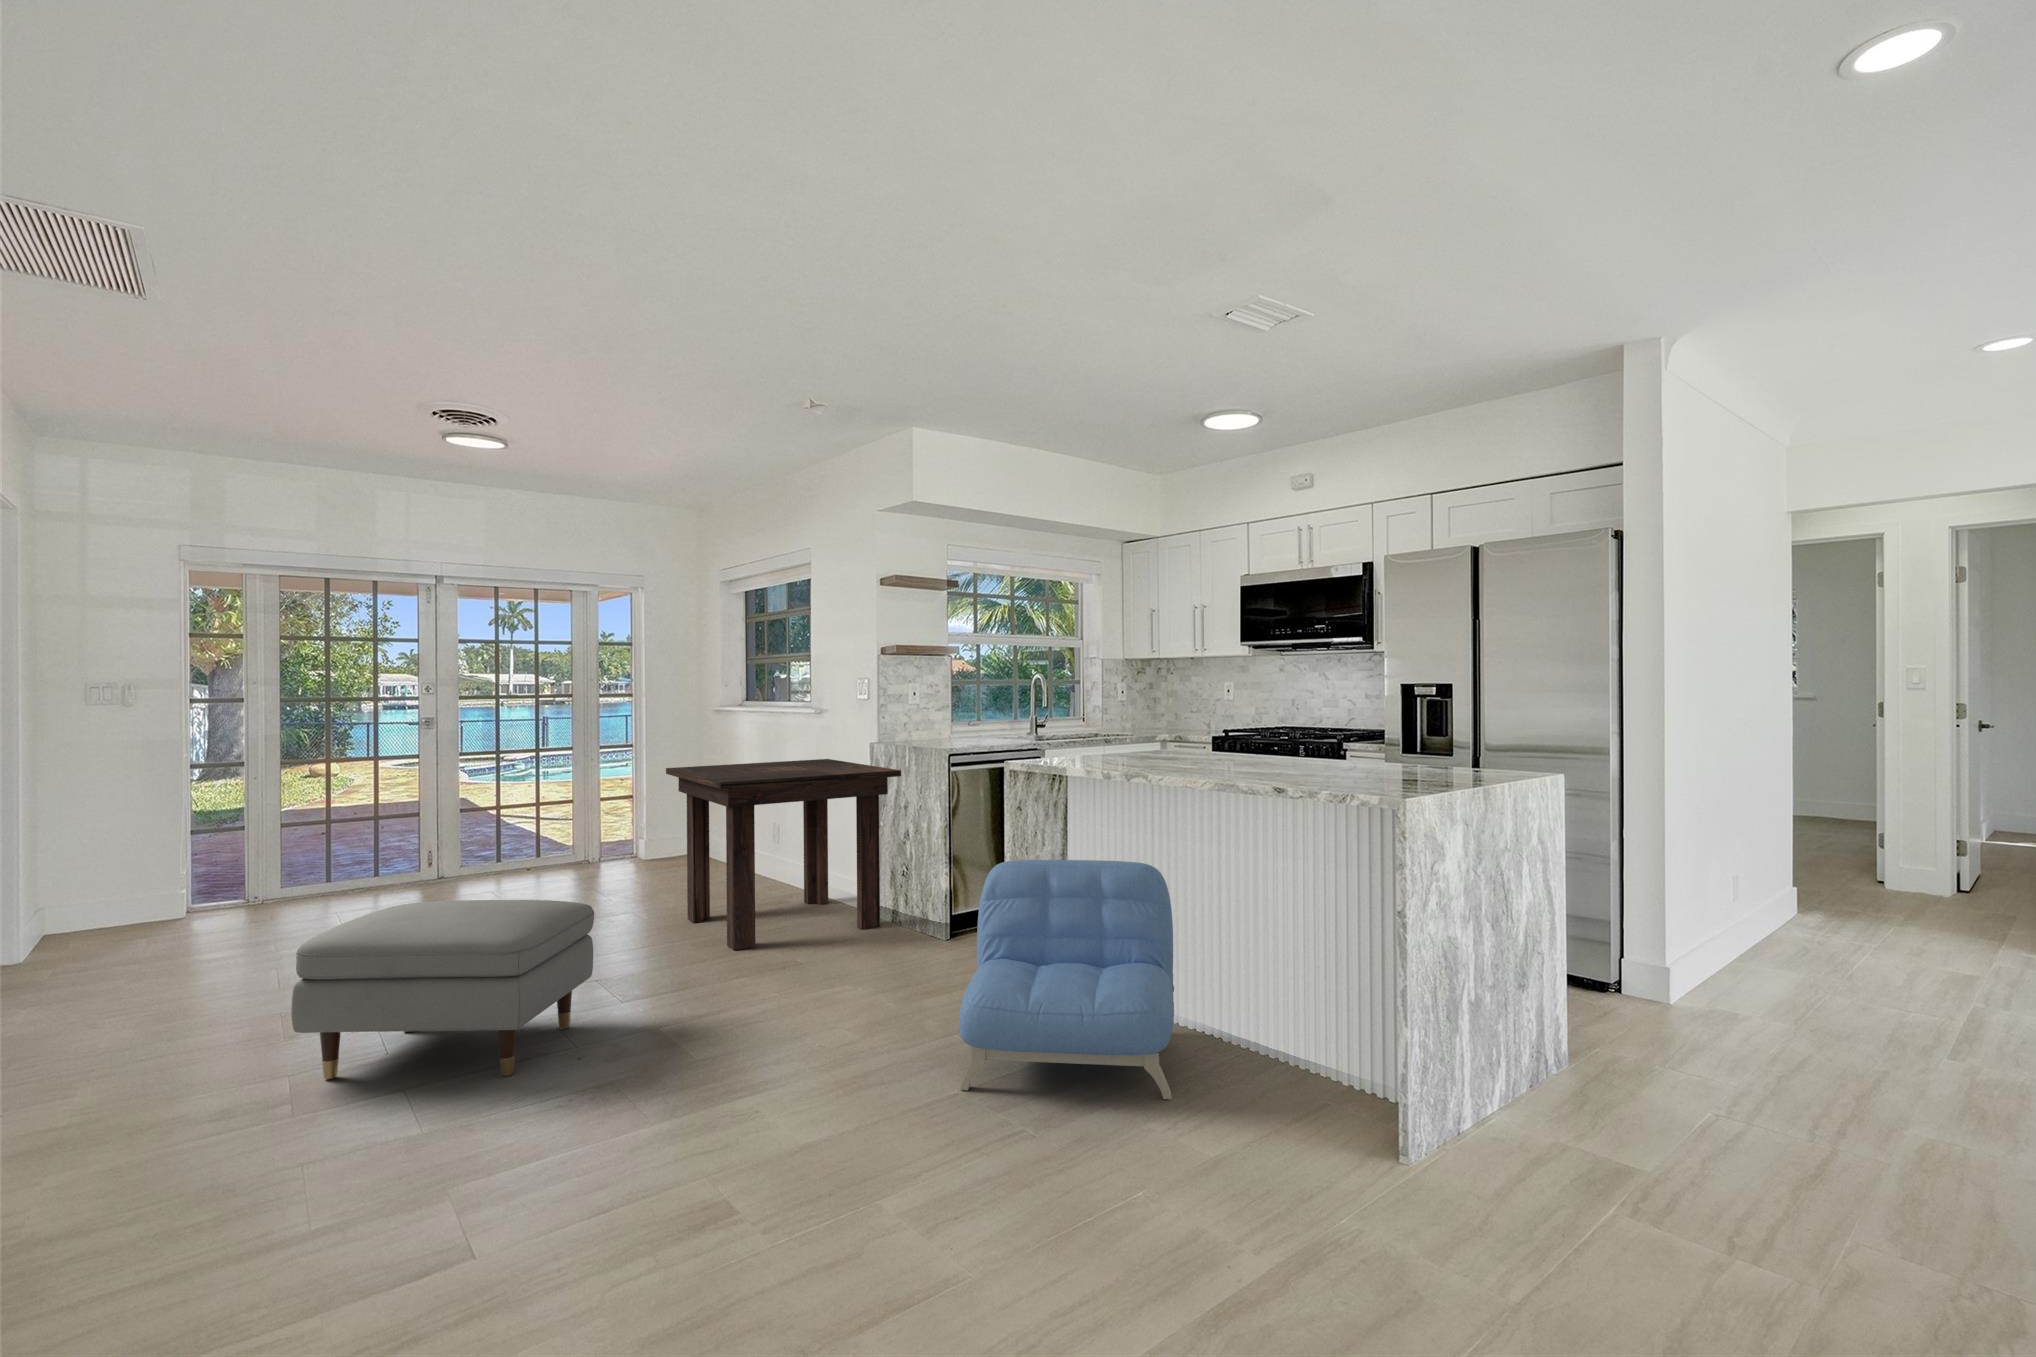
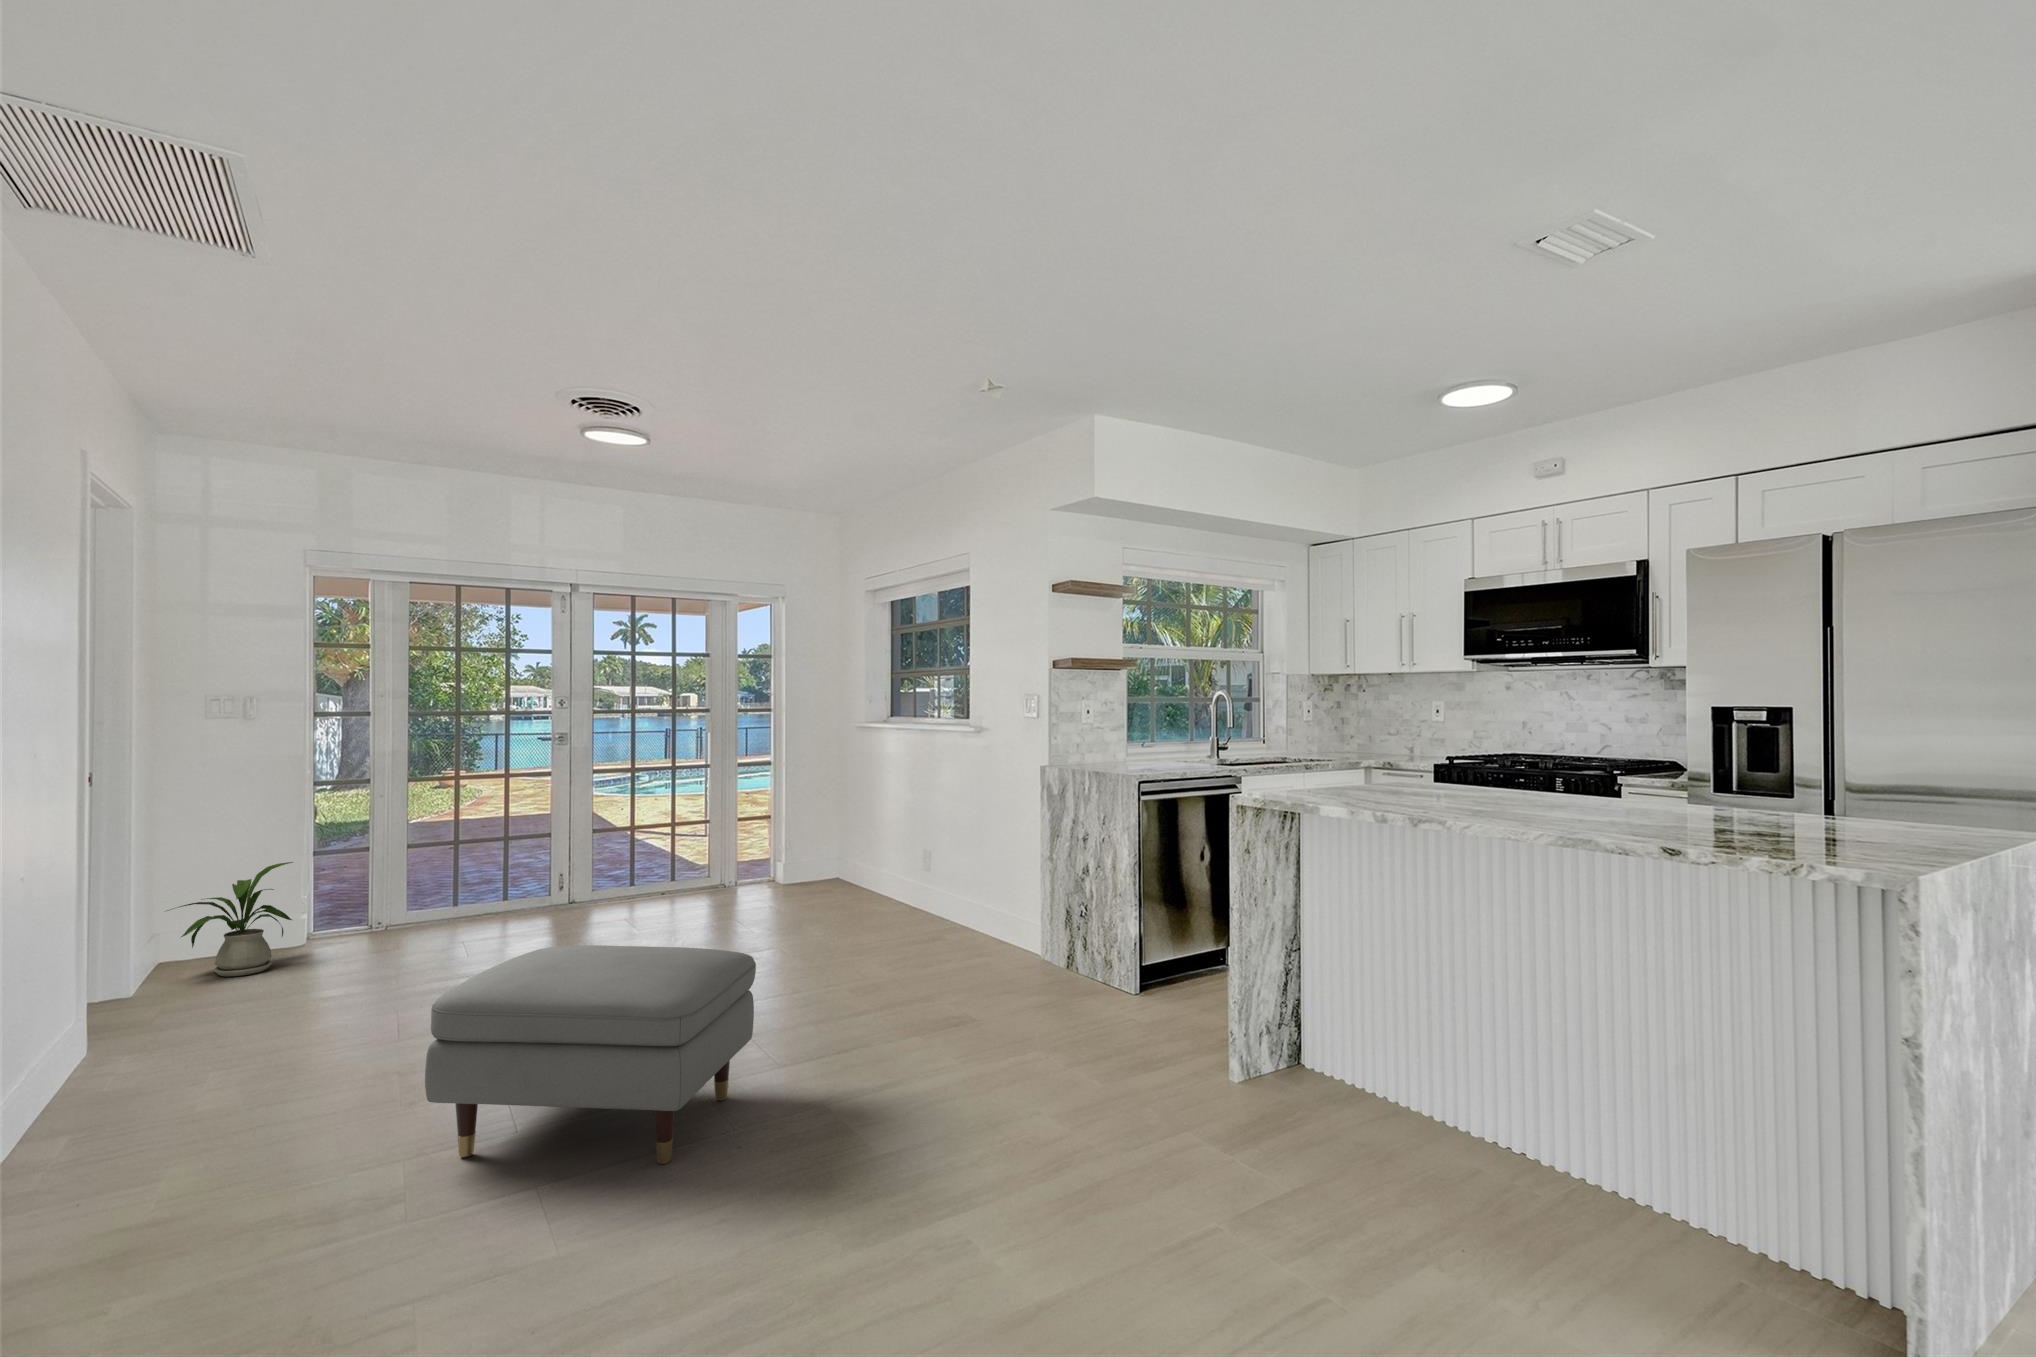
dining table: present [666,759,901,950] -> none [814,782,1079,1002]
house plant: none [30,843,163,951] -> present [167,862,293,976]
armchair: present [959,860,1174,1100] -> none [1215,919,1505,1250]

